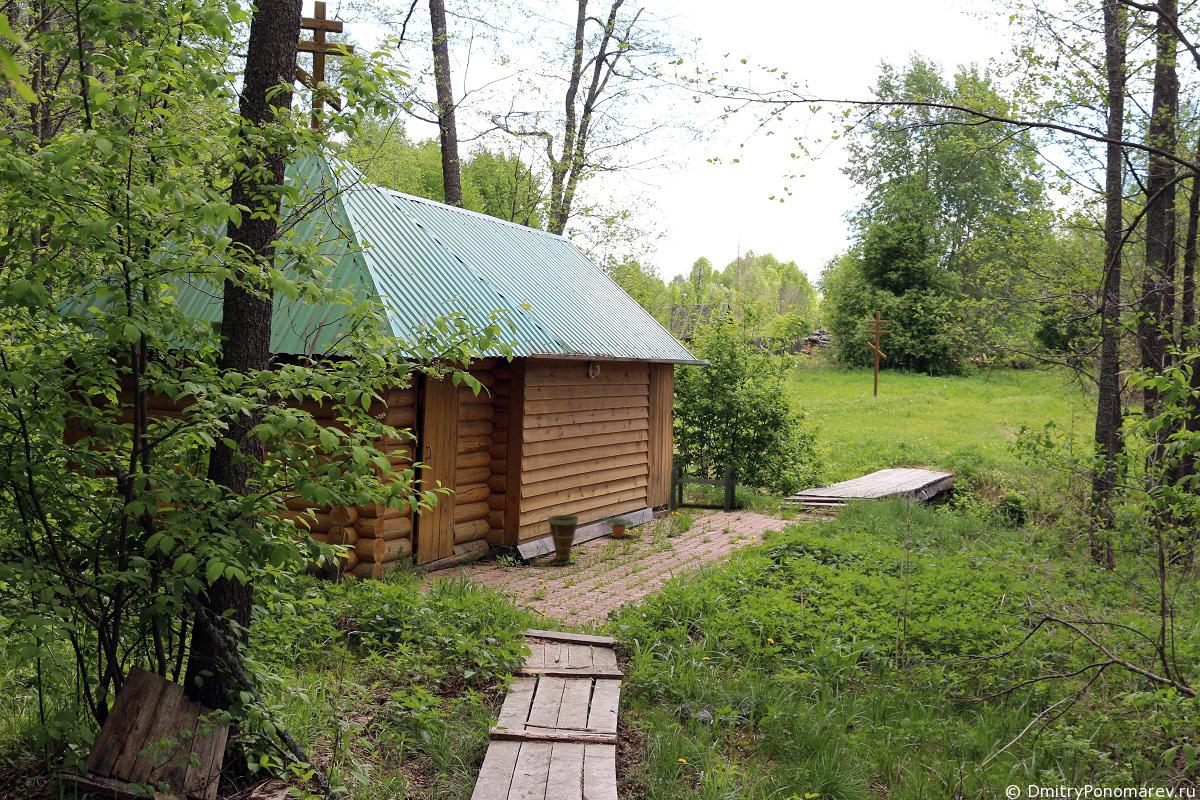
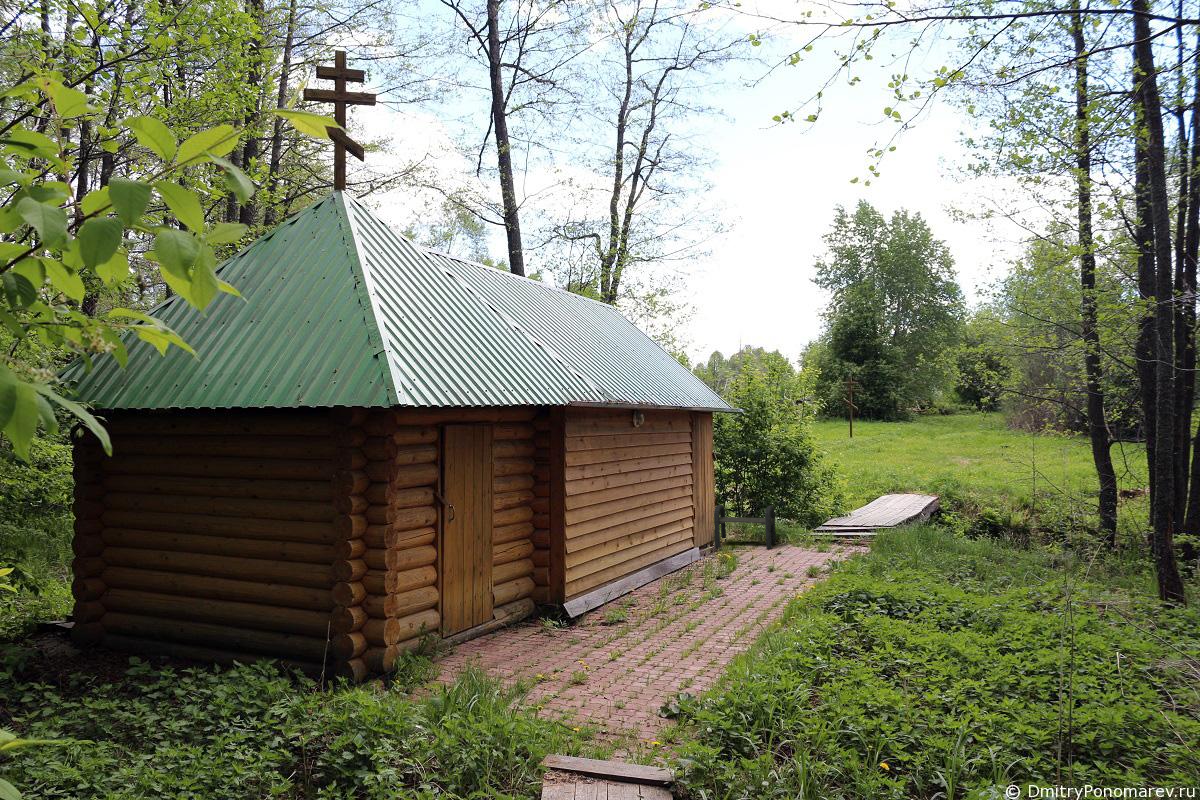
basket: present [538,515,578,560] -> none [579,565,626,615]
potted plant: present [601,516,634,538] -> none [647,560,687,583]

